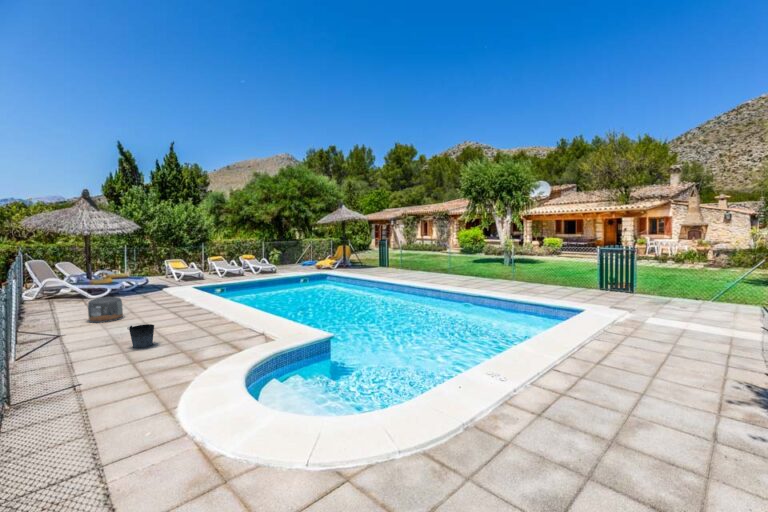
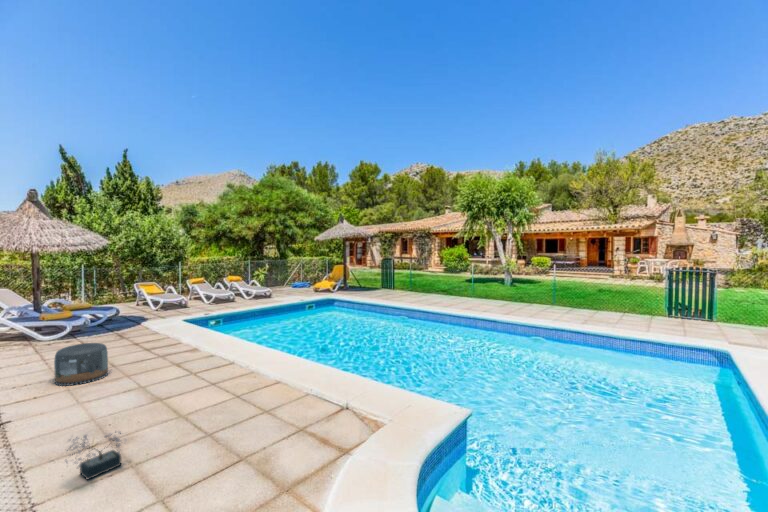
bucket: present [127,324,154,348] -> none [149,394,194,438]
decorative plant: none [75,337,111,361] -> present [66,431,121,479]

